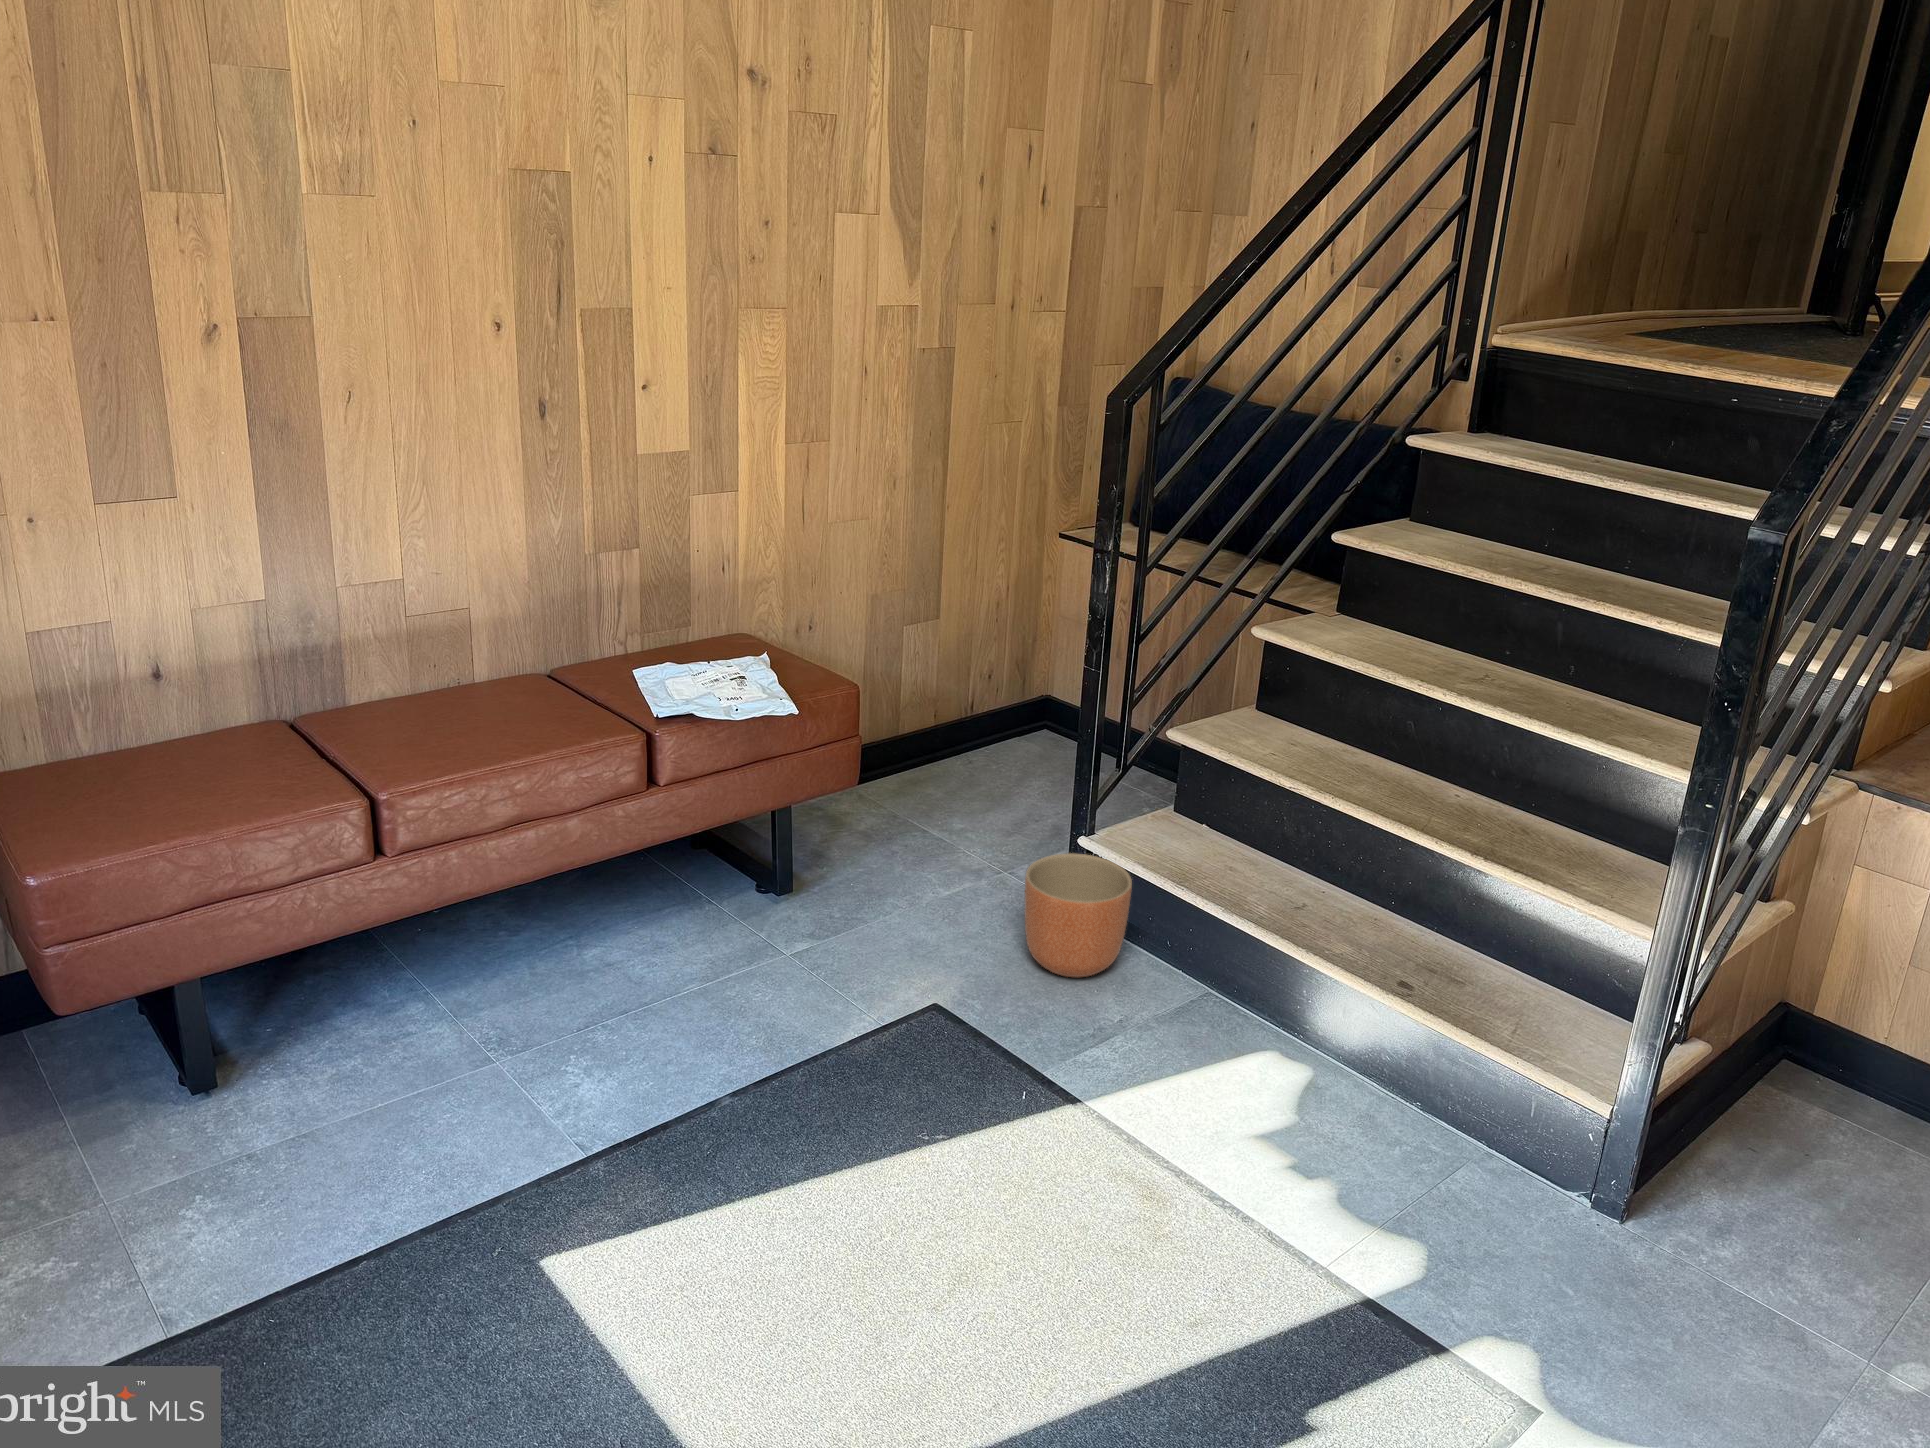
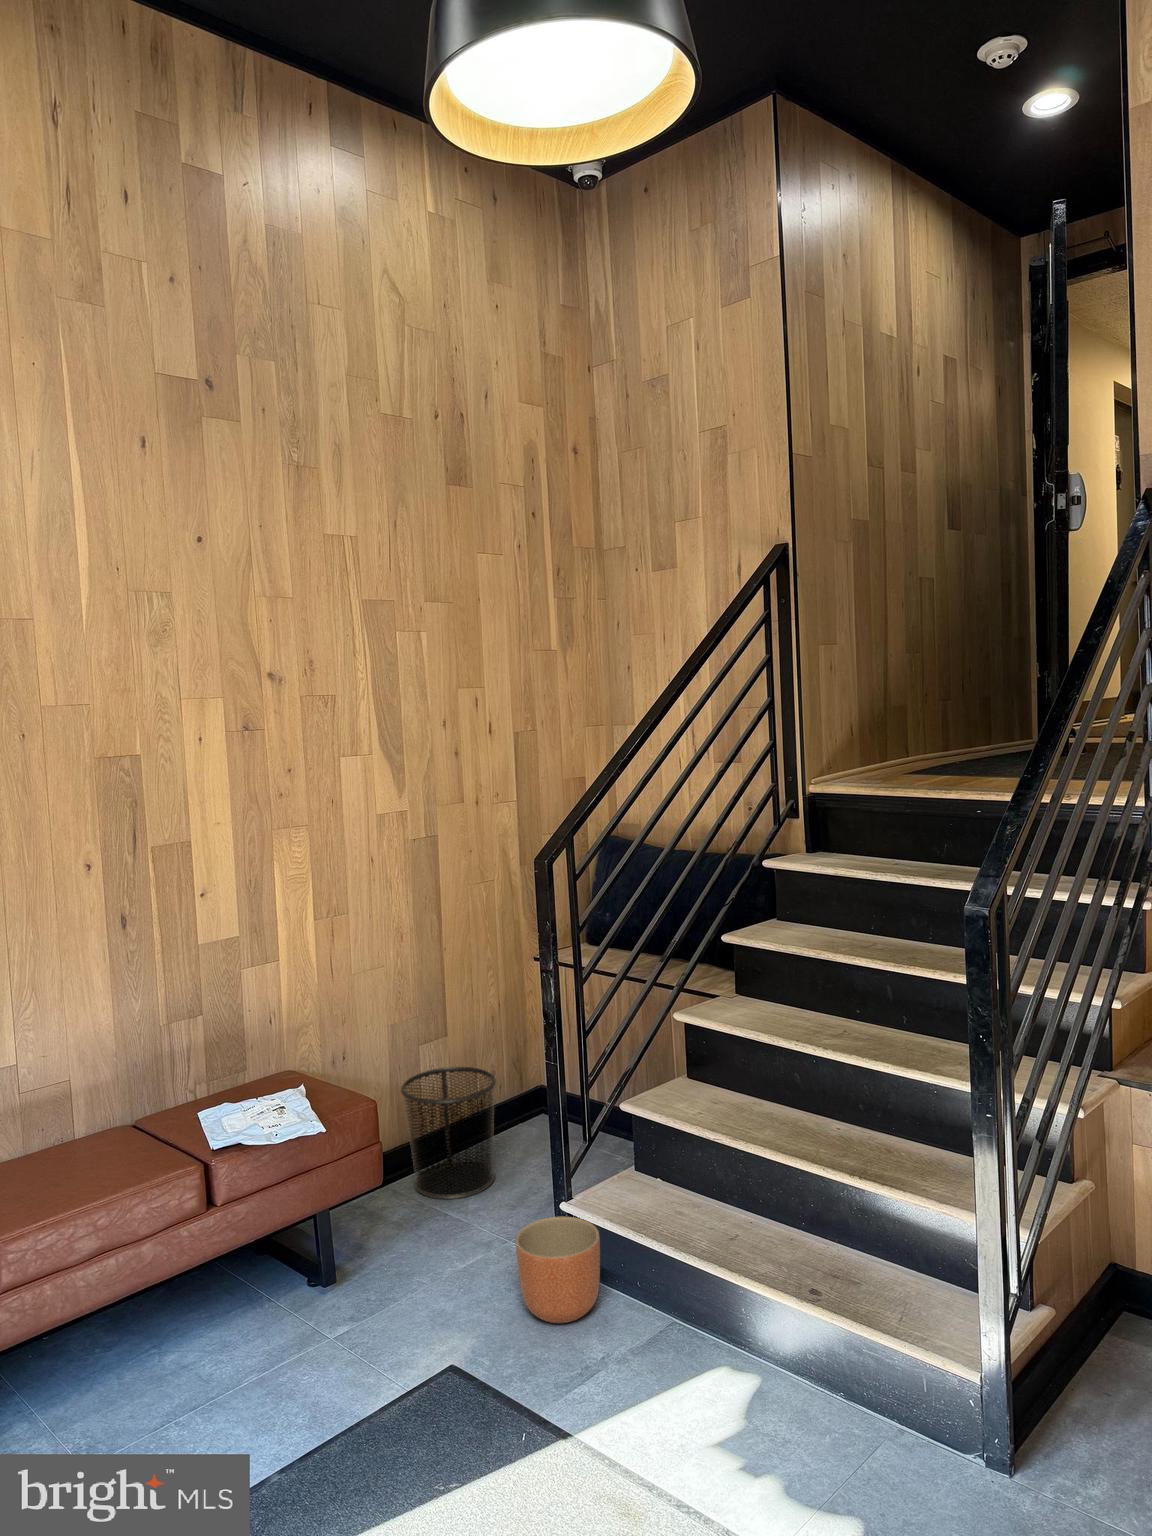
waste bin: none [883,654,1007,815] -> present [401,1067,496,1199]

